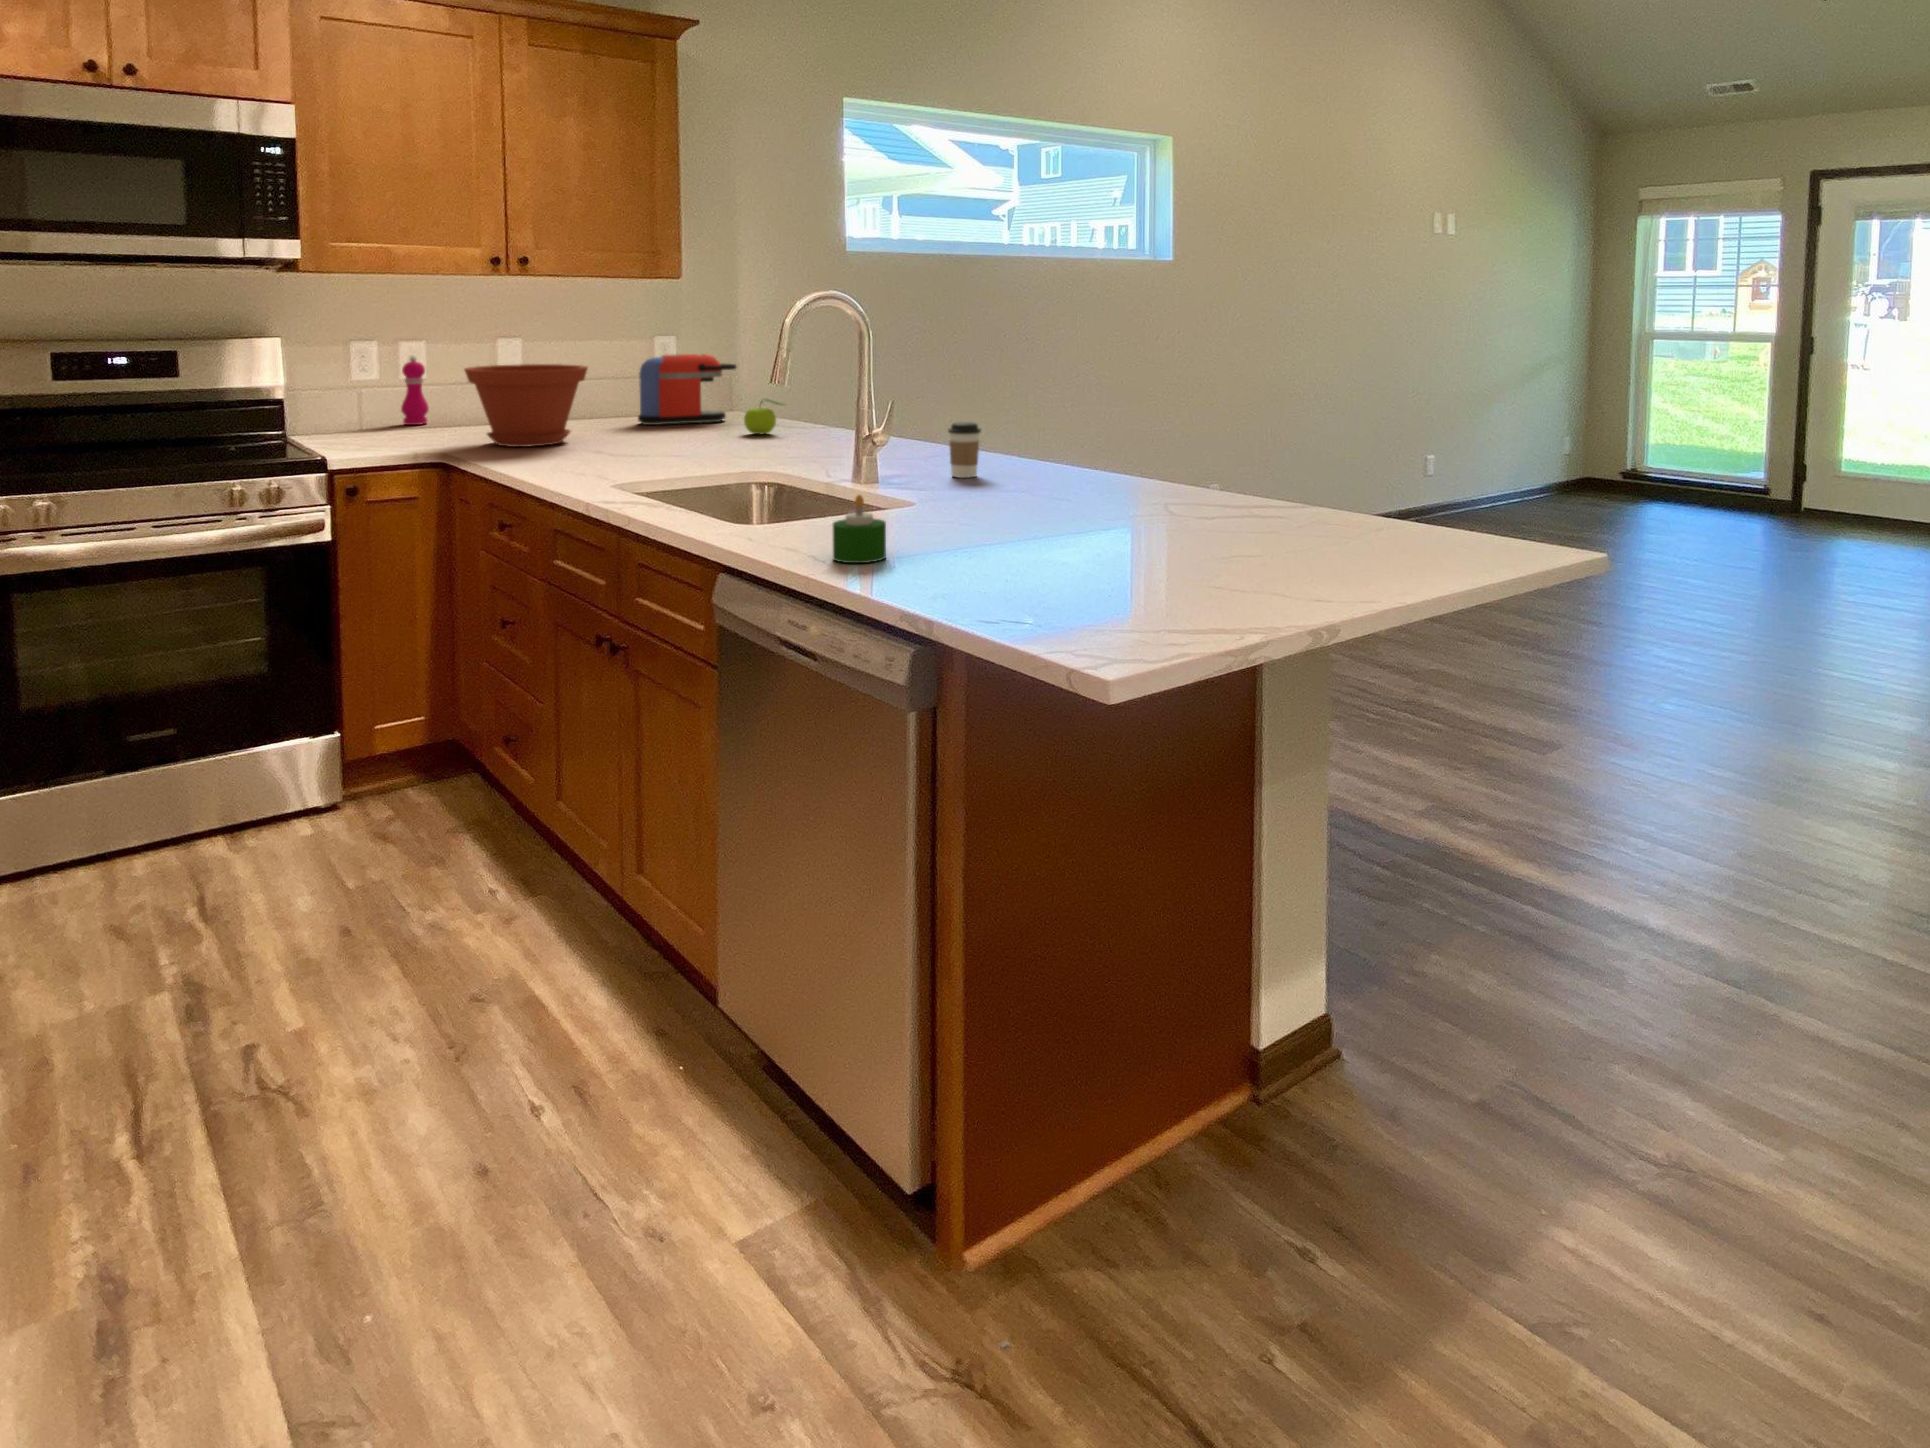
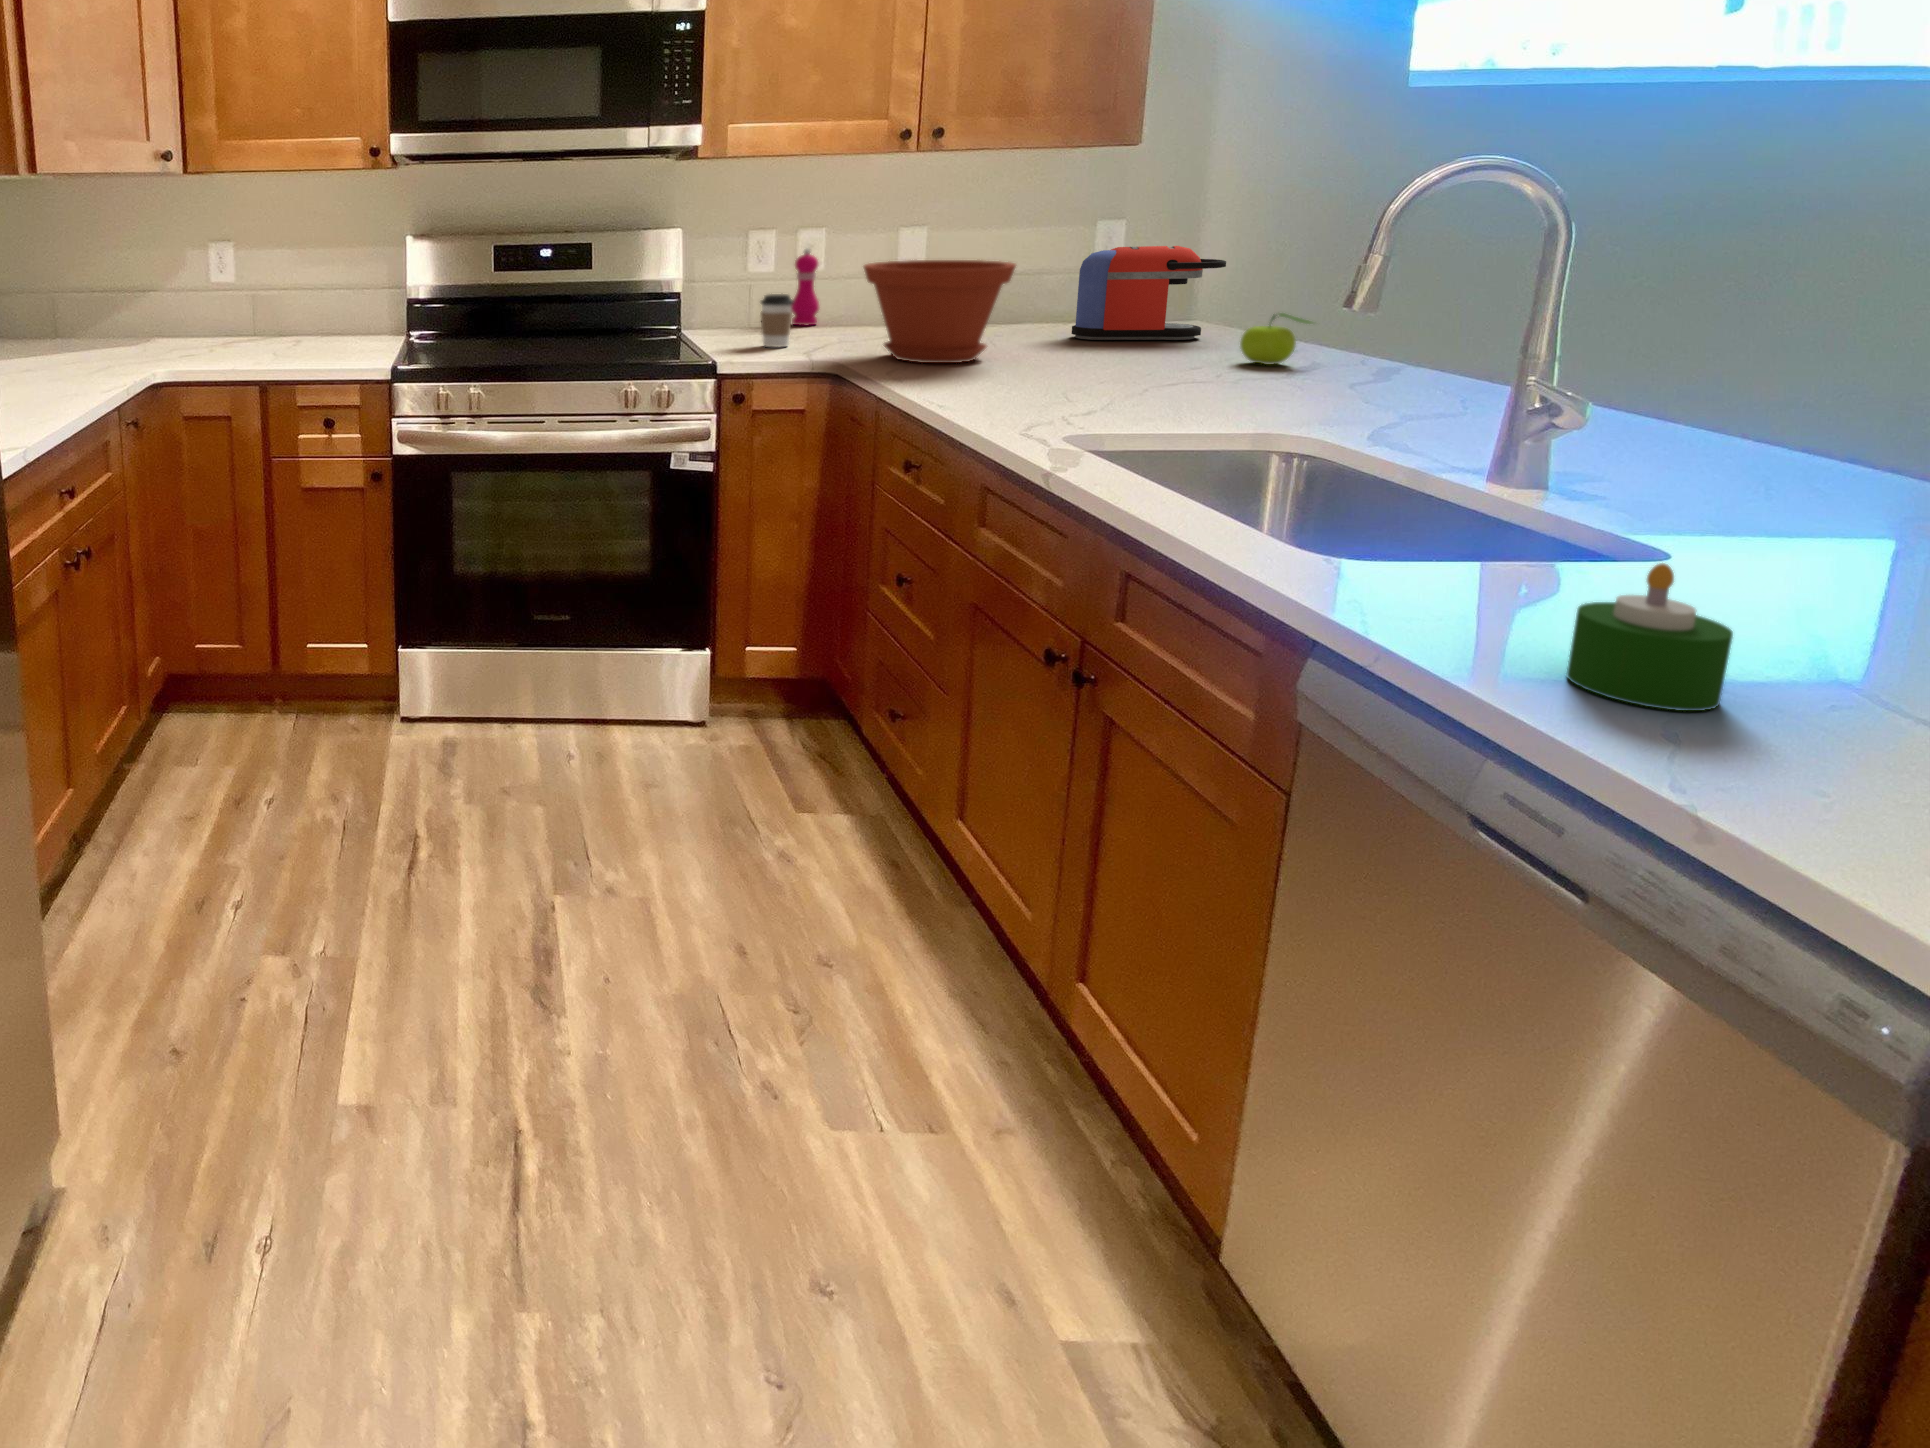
coffee cup: present [948,422,981,478] -> present [761,294,794,347]

